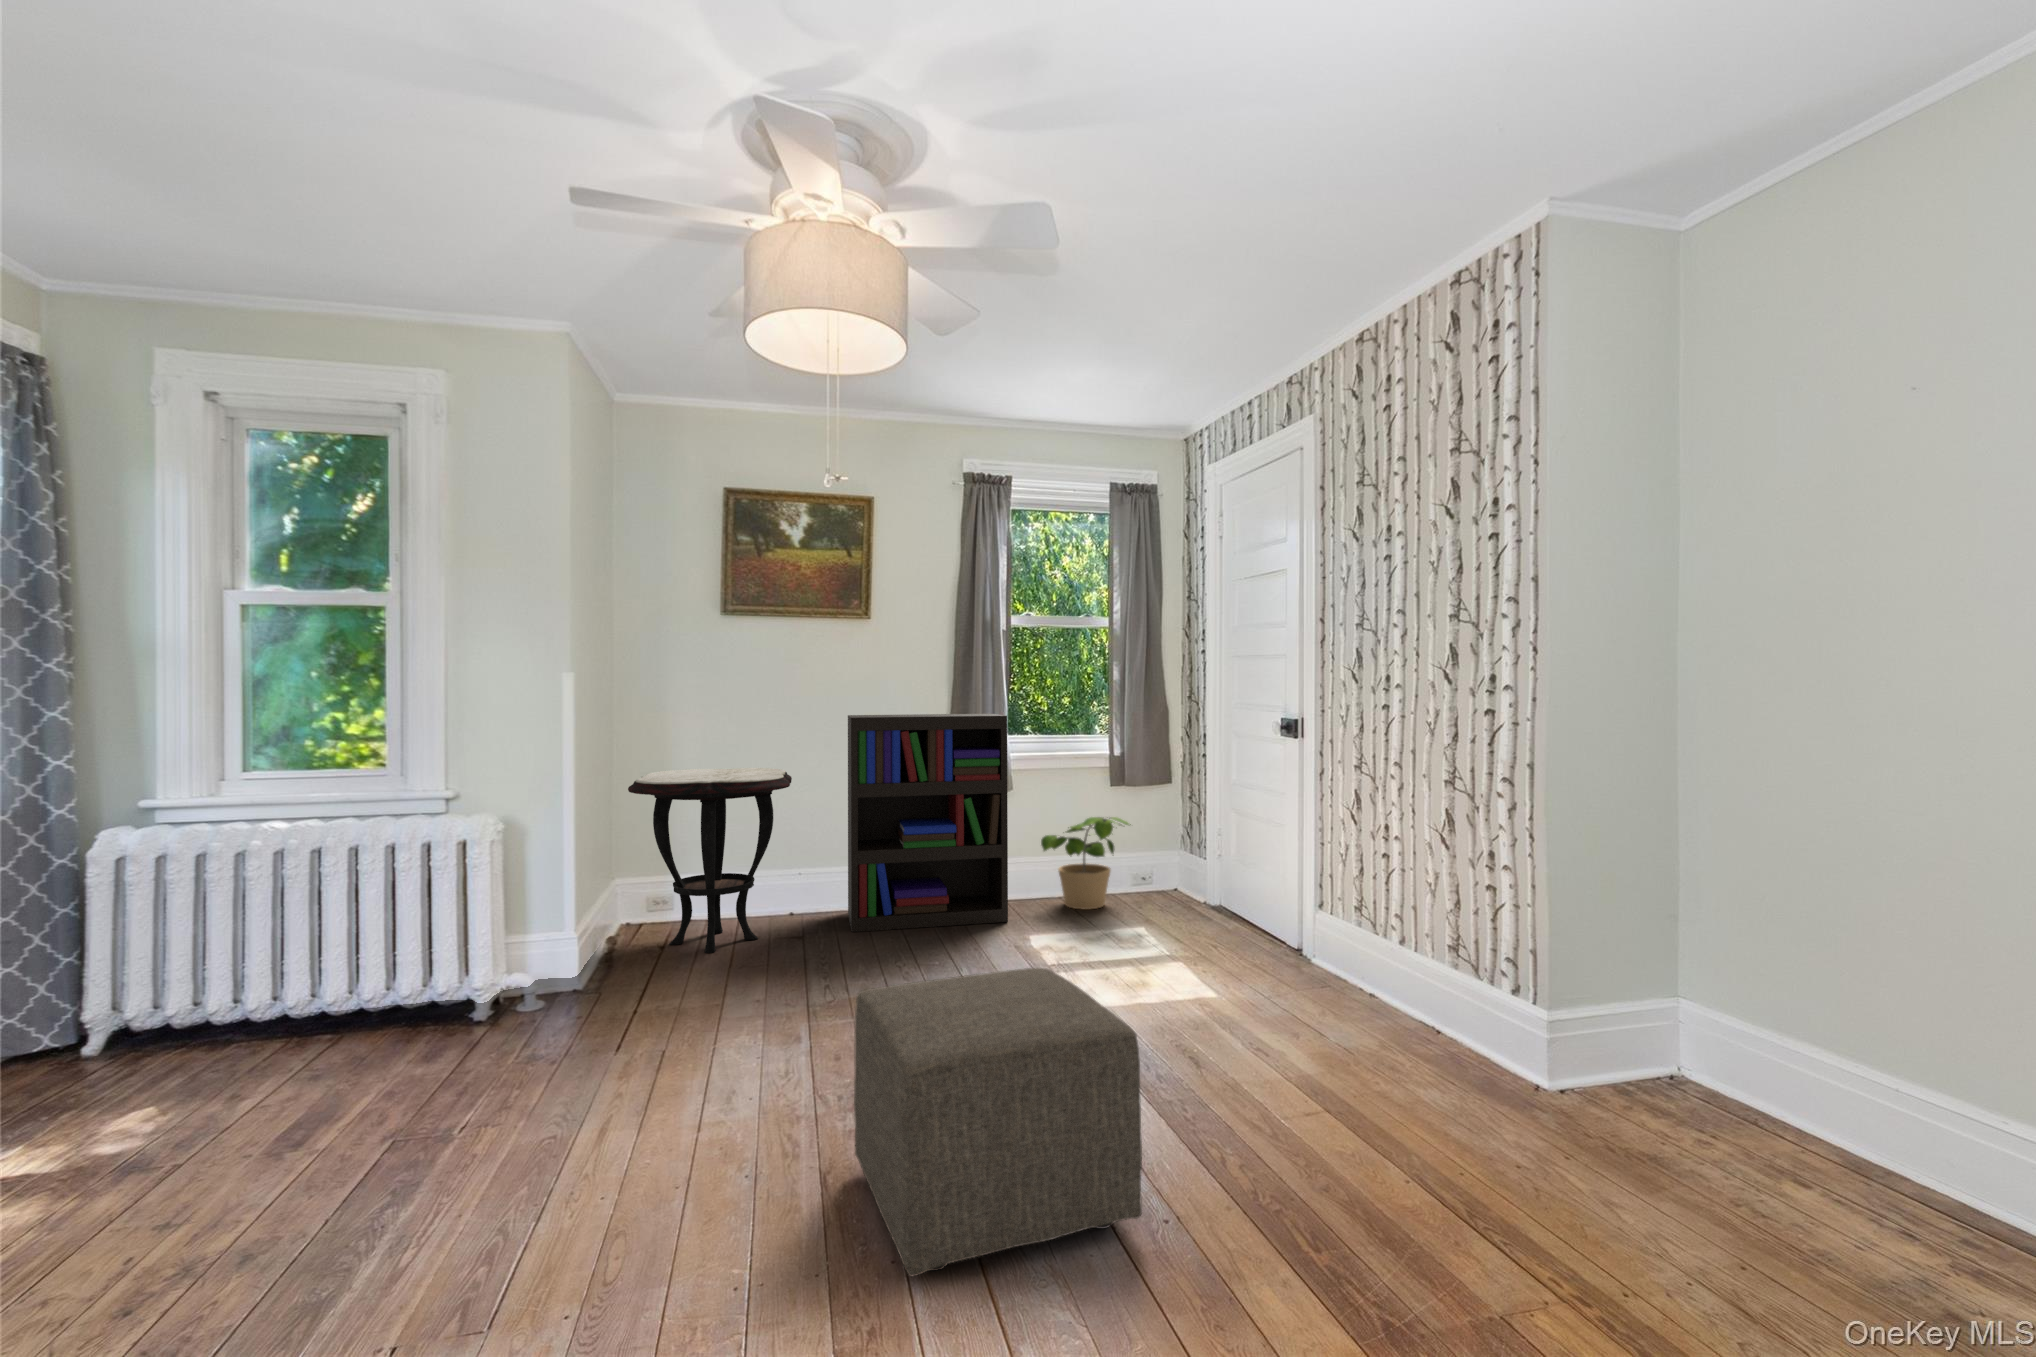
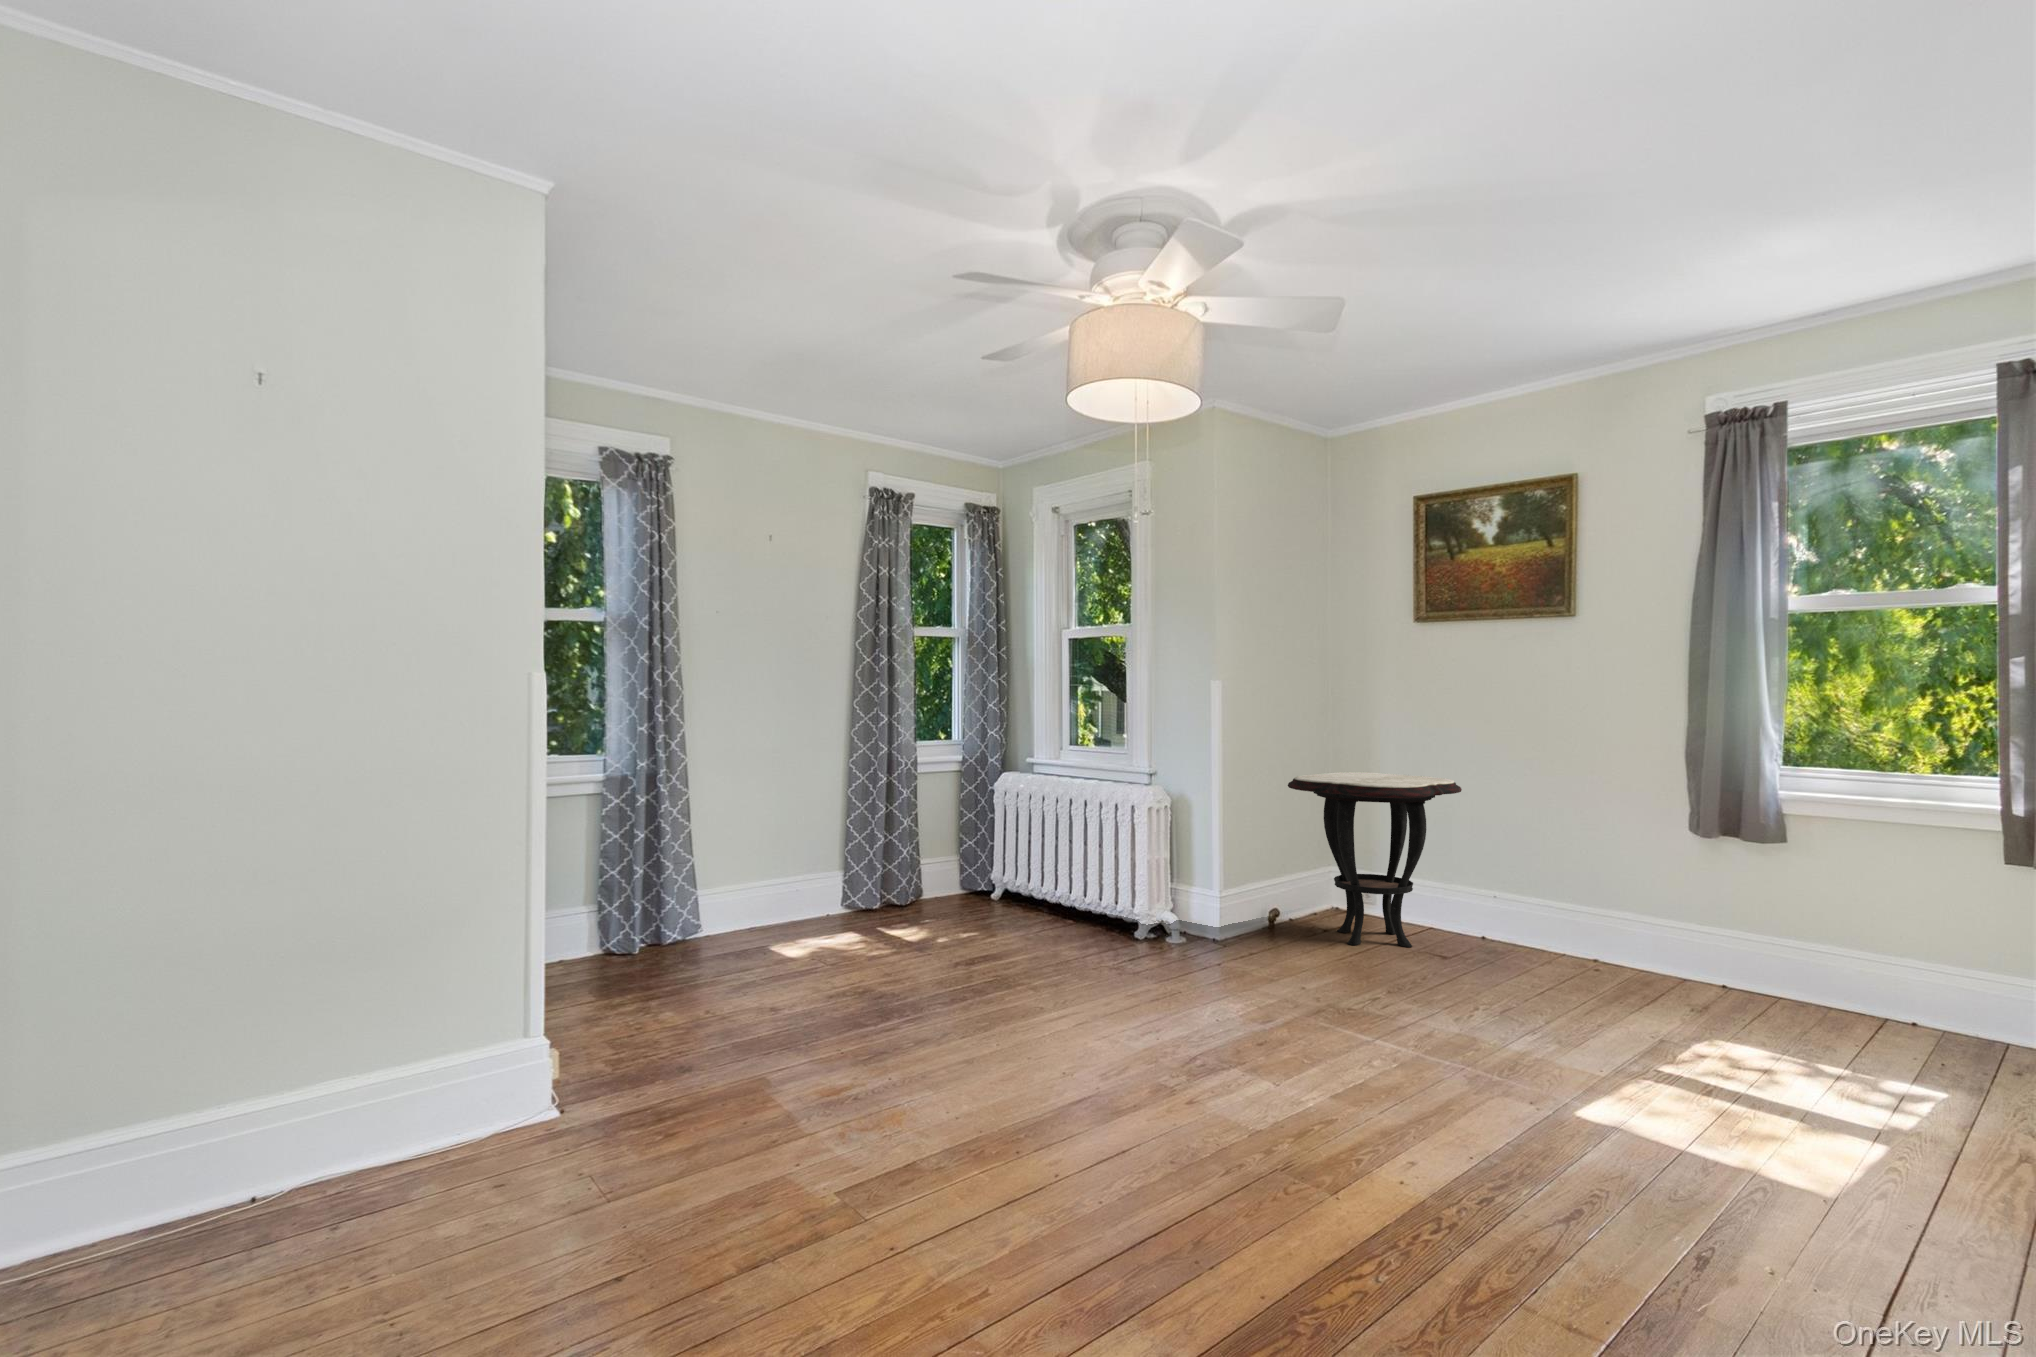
bookshelf: present [848,714,1008,932] -> none [1505,728,1750,1015]
potted plant: present [1041,817,1131,909] -> none [1806,898,1977,1047]
ottoman: present [854,968,1142,1276] -> none [1023,947,1298,1208]

